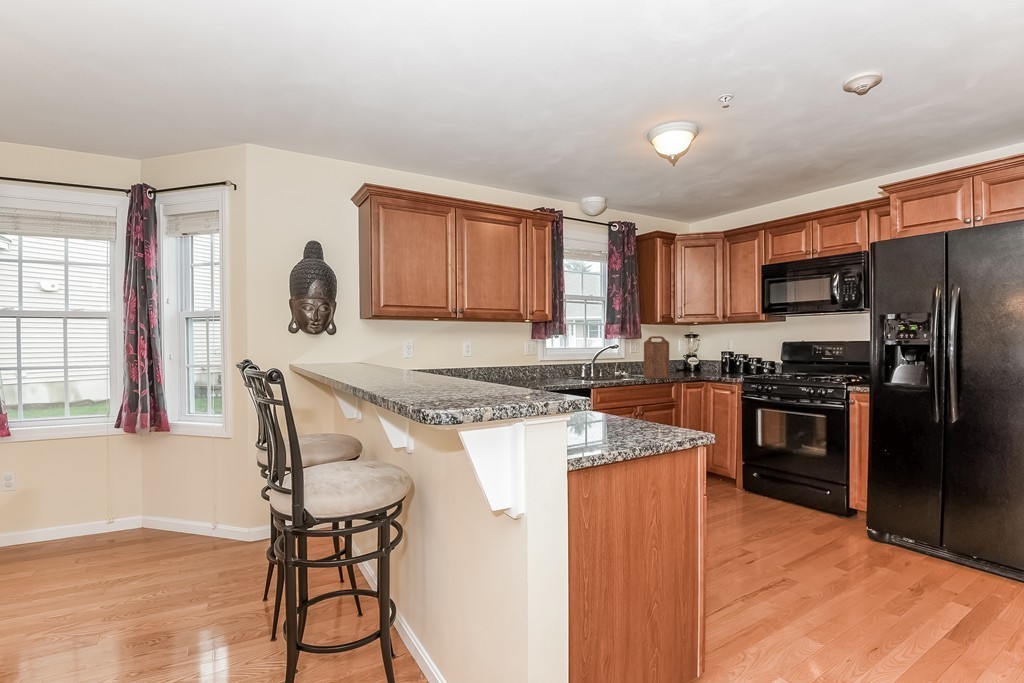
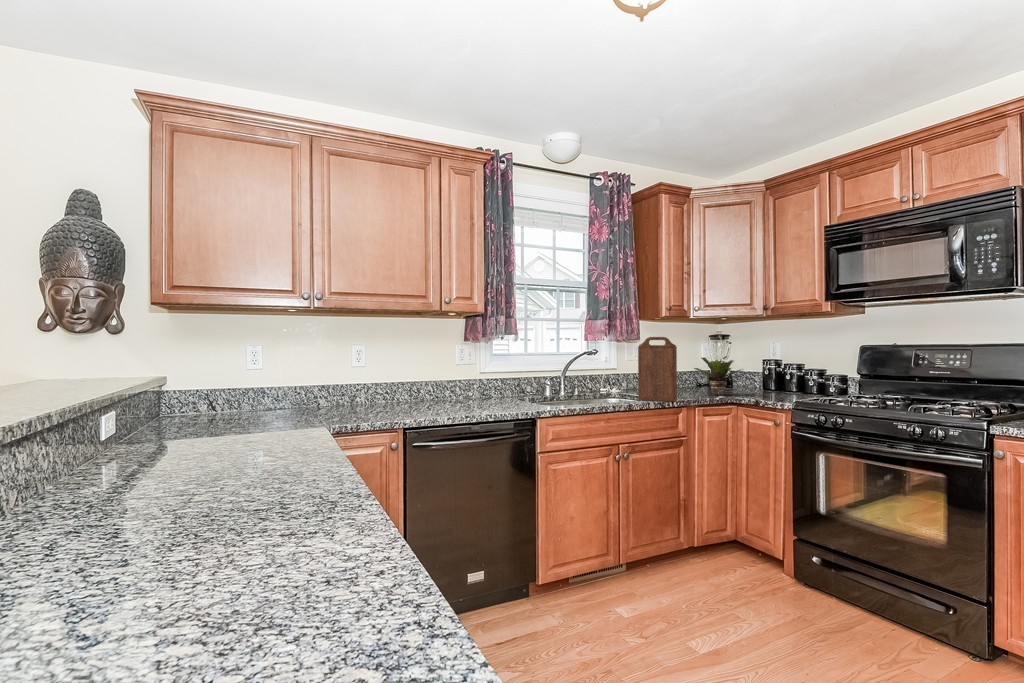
potted plant: none [676,350,711,375] -> present [694,358,741,395]

